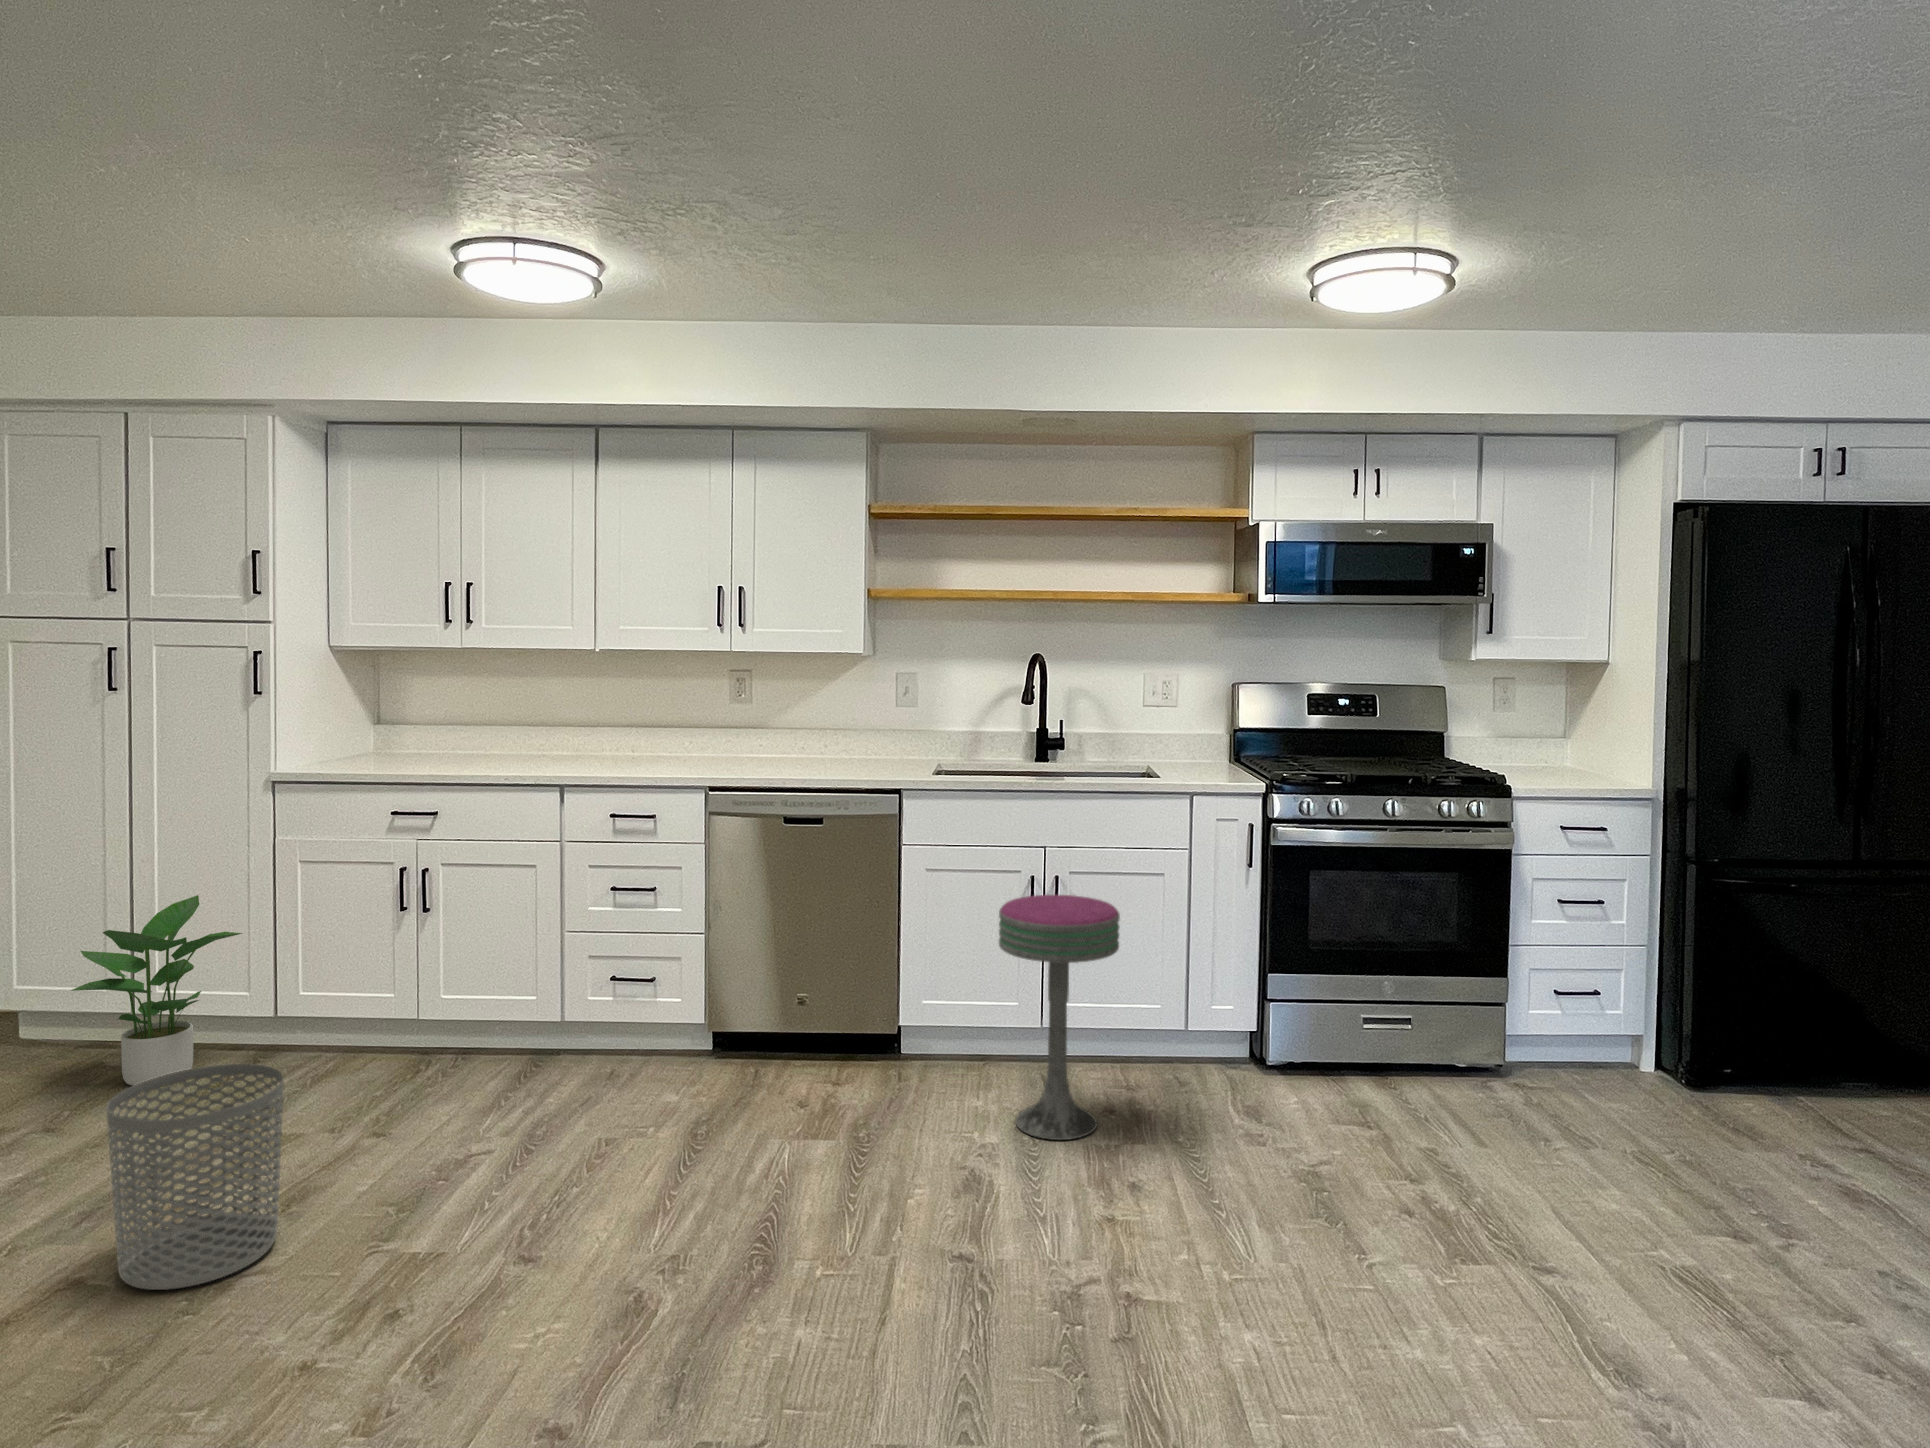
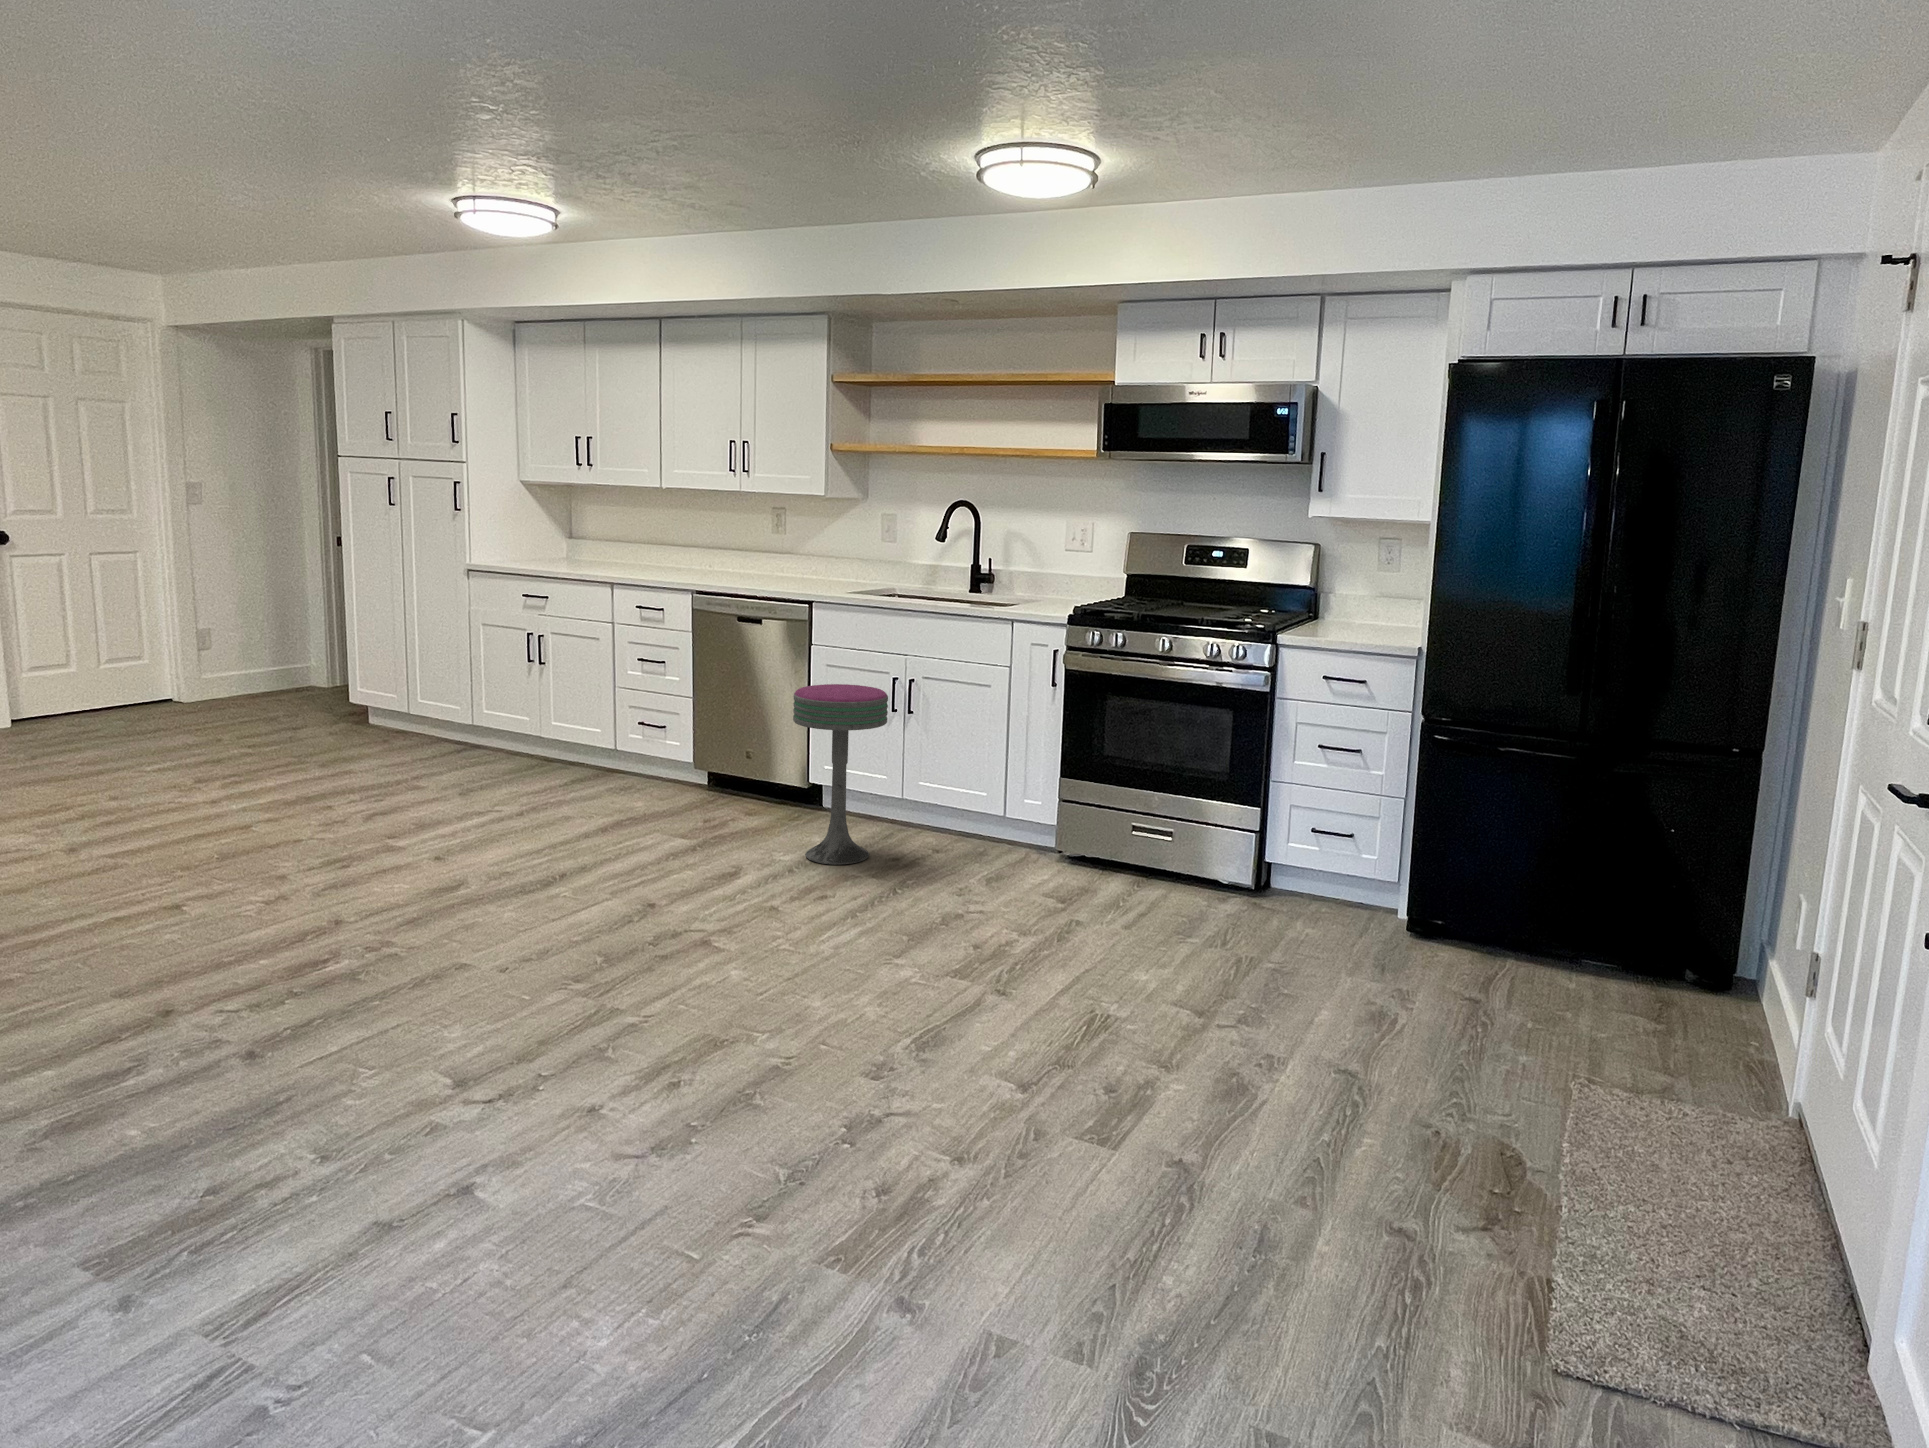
potted plant: present [71,895,242,1086] -> none [350,639,450,751]
waste bin: present [106,1064,284,1290] -> none [254,717,352,829]

